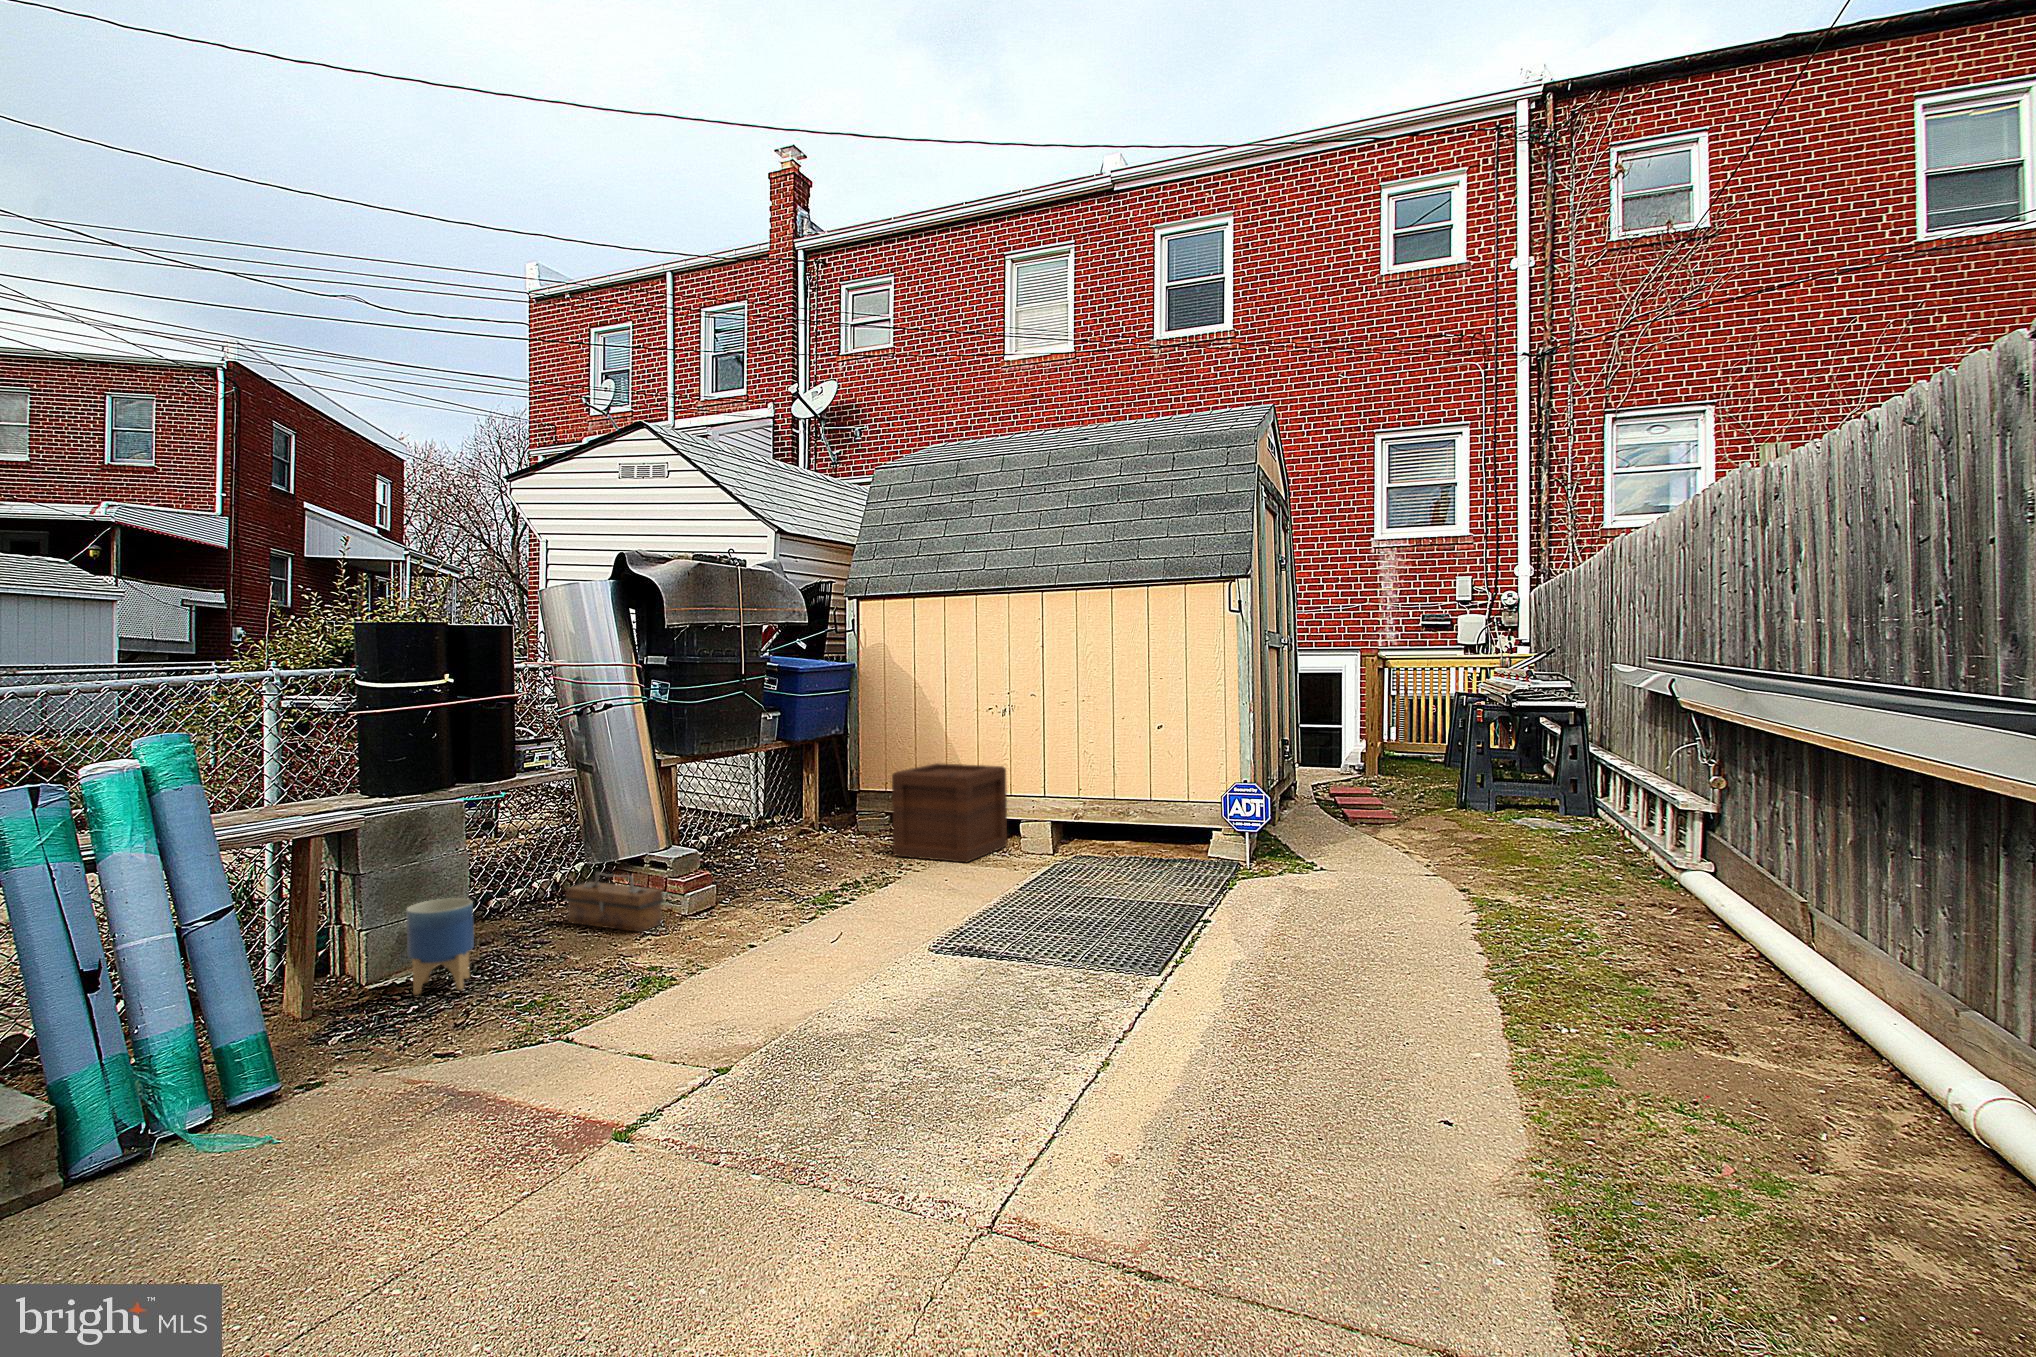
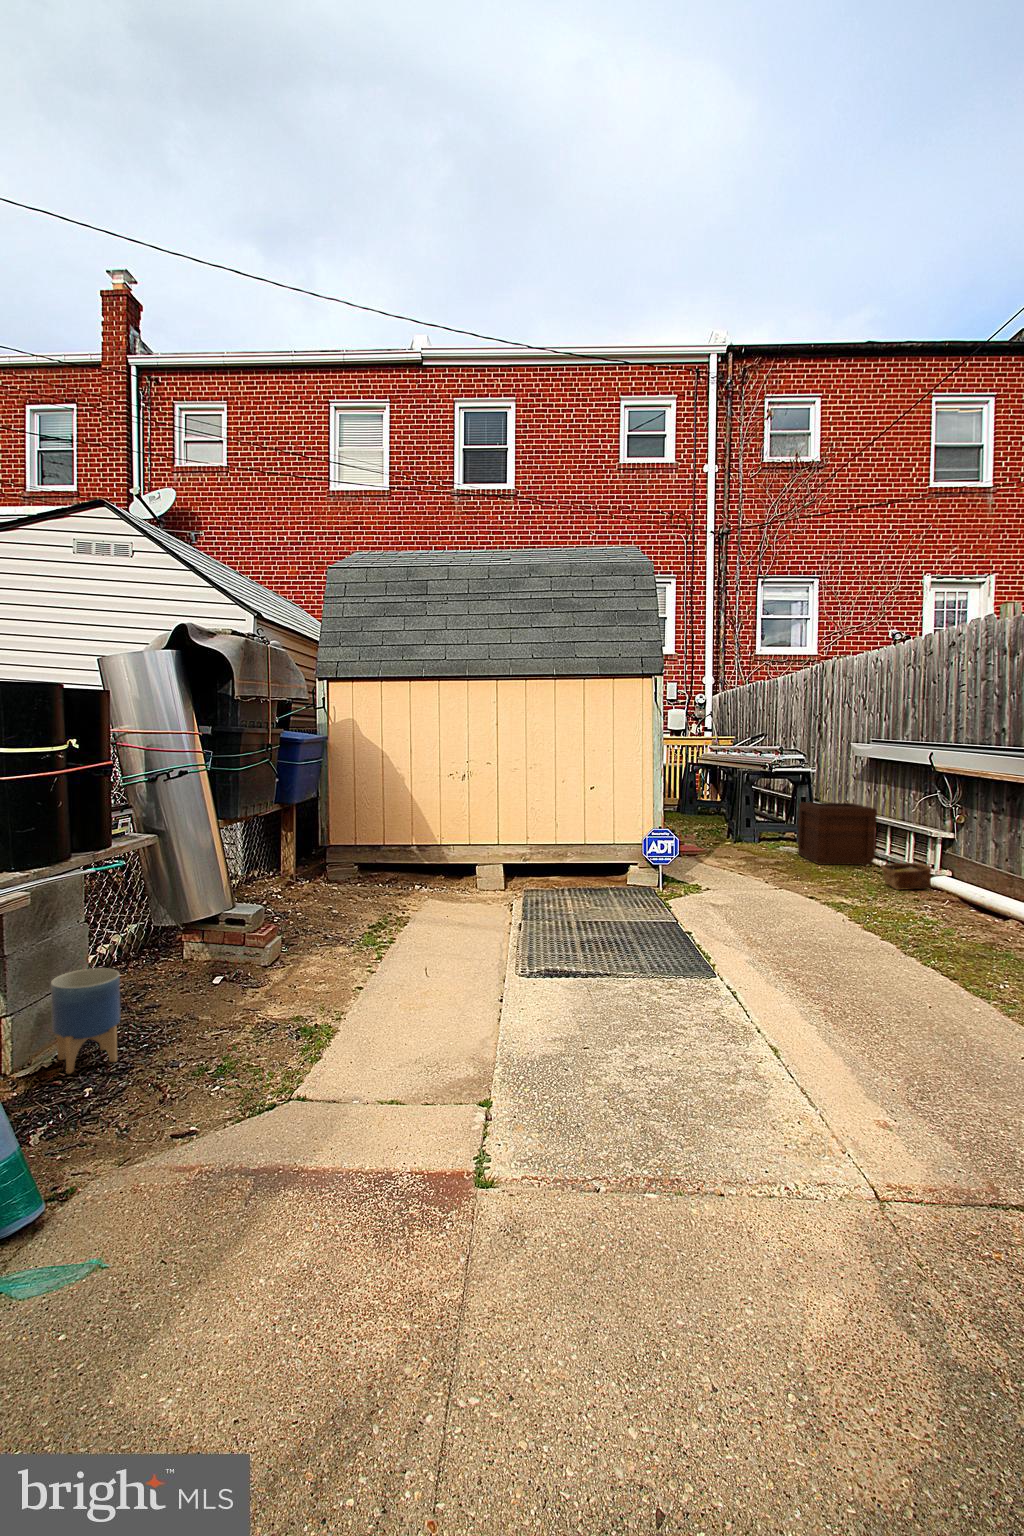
wooden crate: present [892,763,1007,862] -> present [798,802,877,865]
woven basket: none [1612,836,1691,885] -> present [881,857,931,890]
toolbox: present [564,873,665,932] -> none [136,931,244,984]

